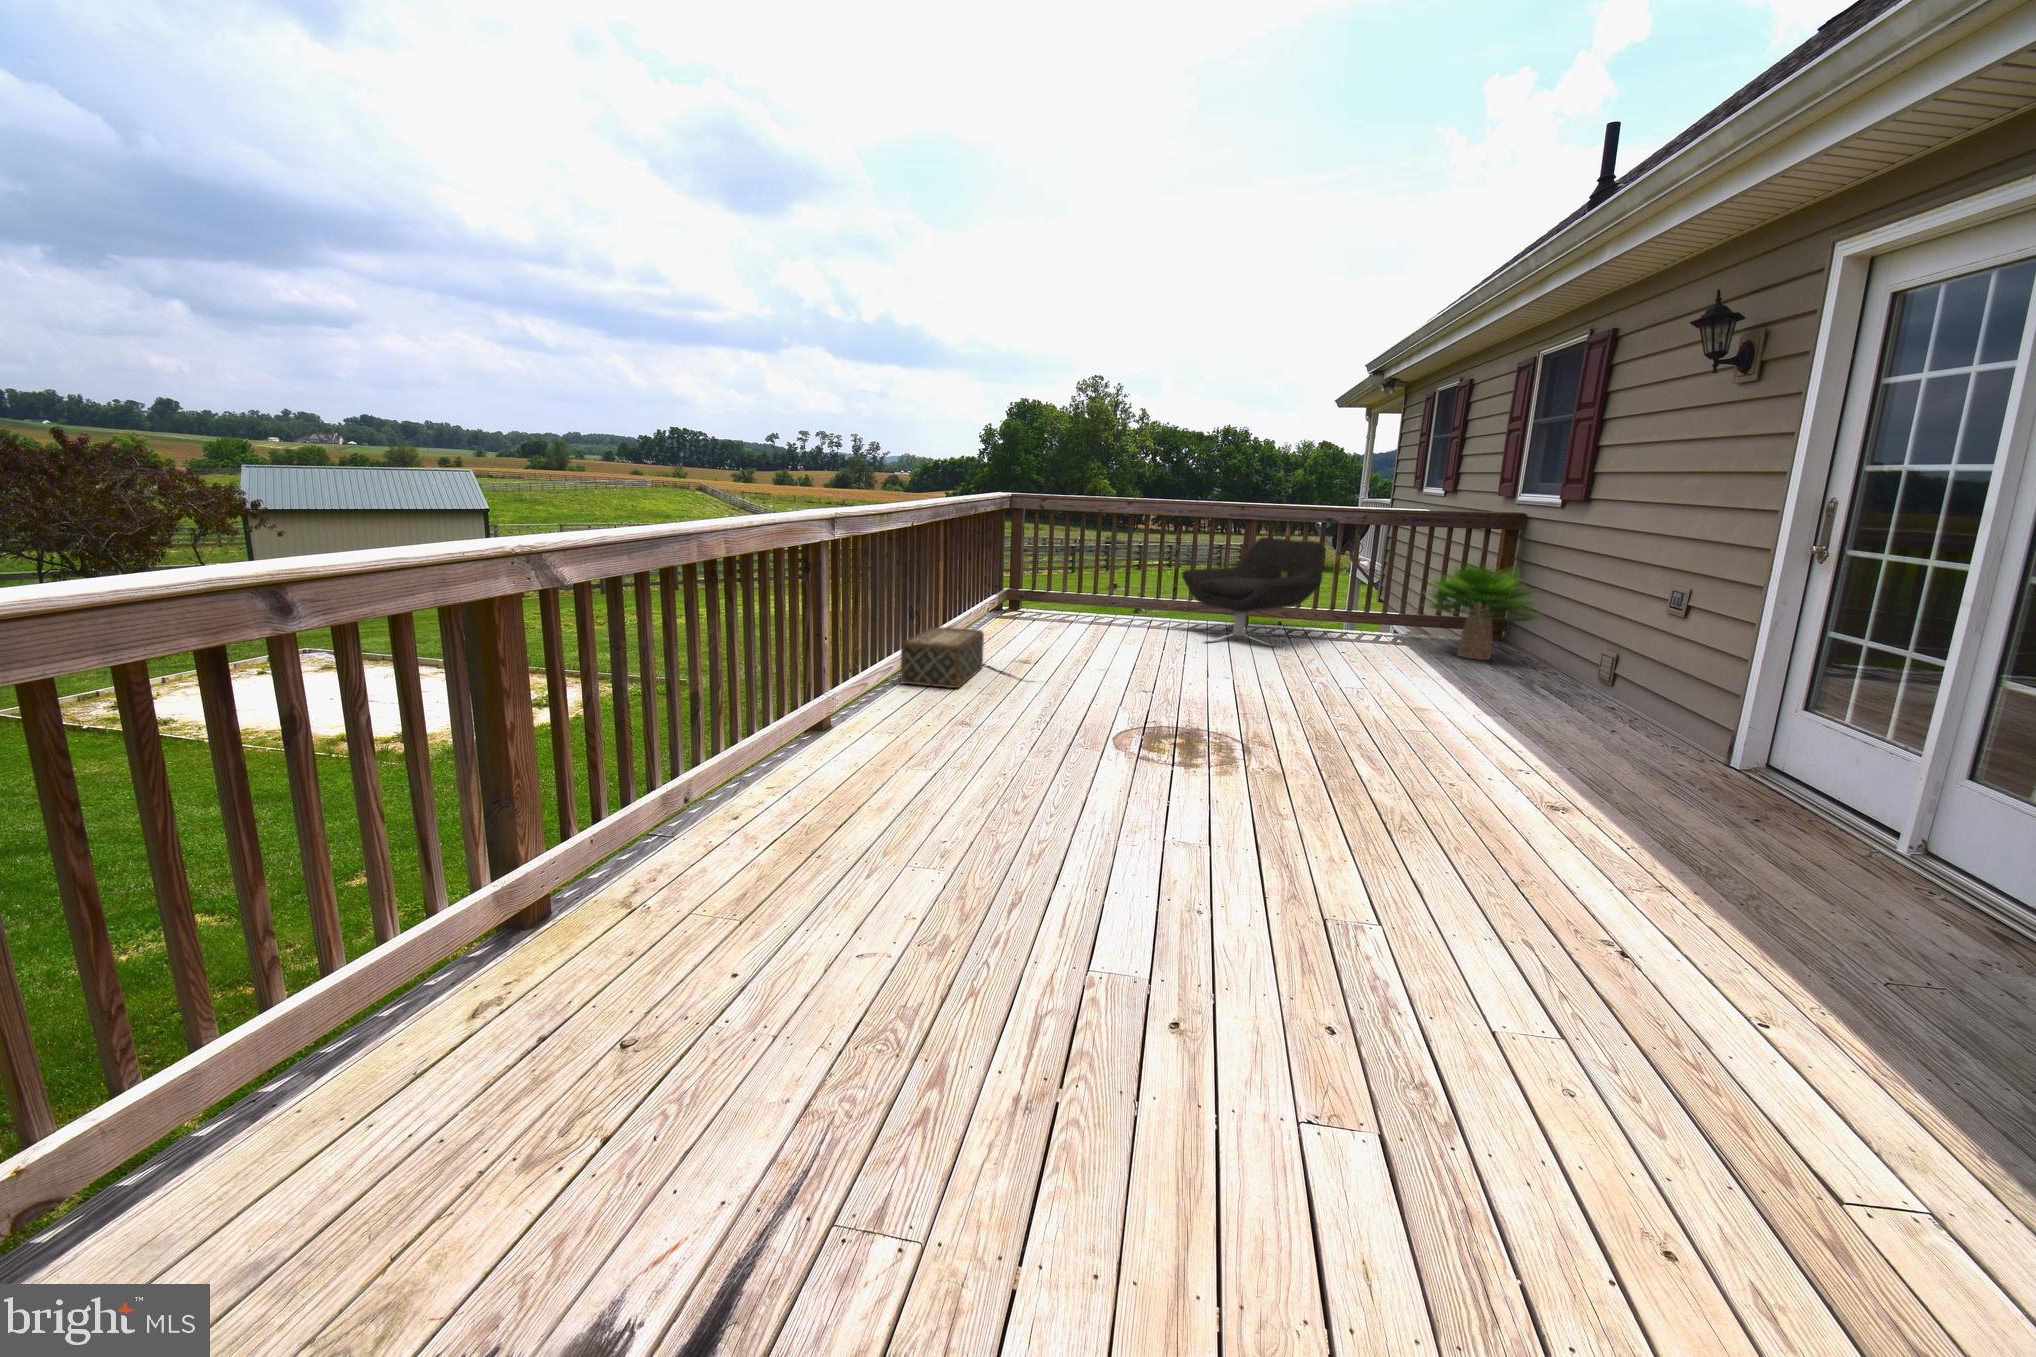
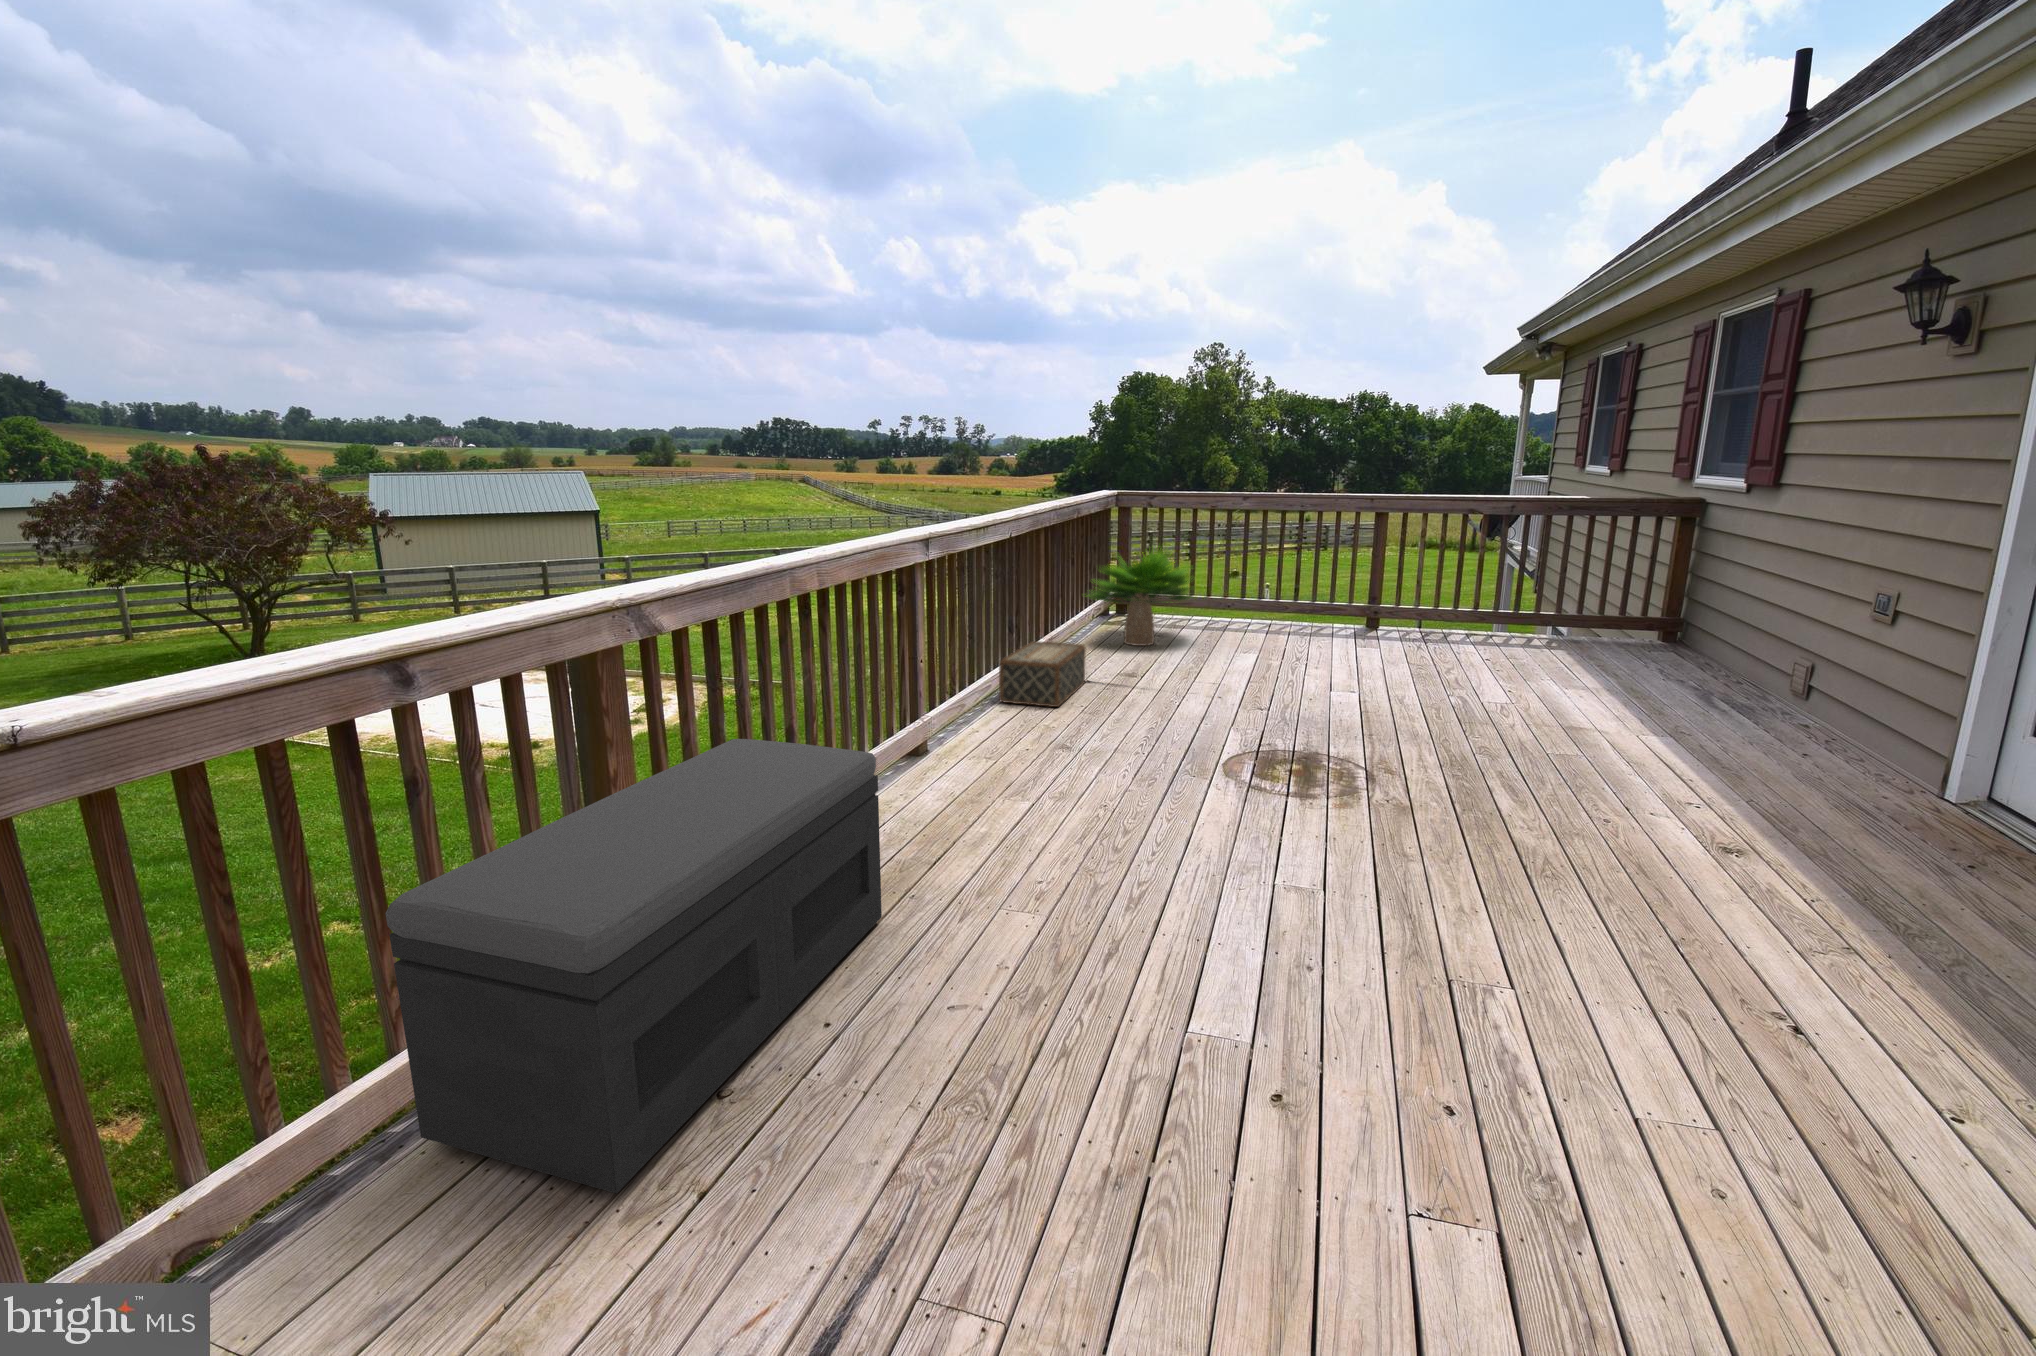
lounge chair: present [1182,537,1323,646] -> none [1300,534,1459,654]
potted plant: present [1424,565,1540,660] -> present [1088,551,1192,646]
storage bench: none [255,698,789,1141] -> present [385,739,882,1193]

